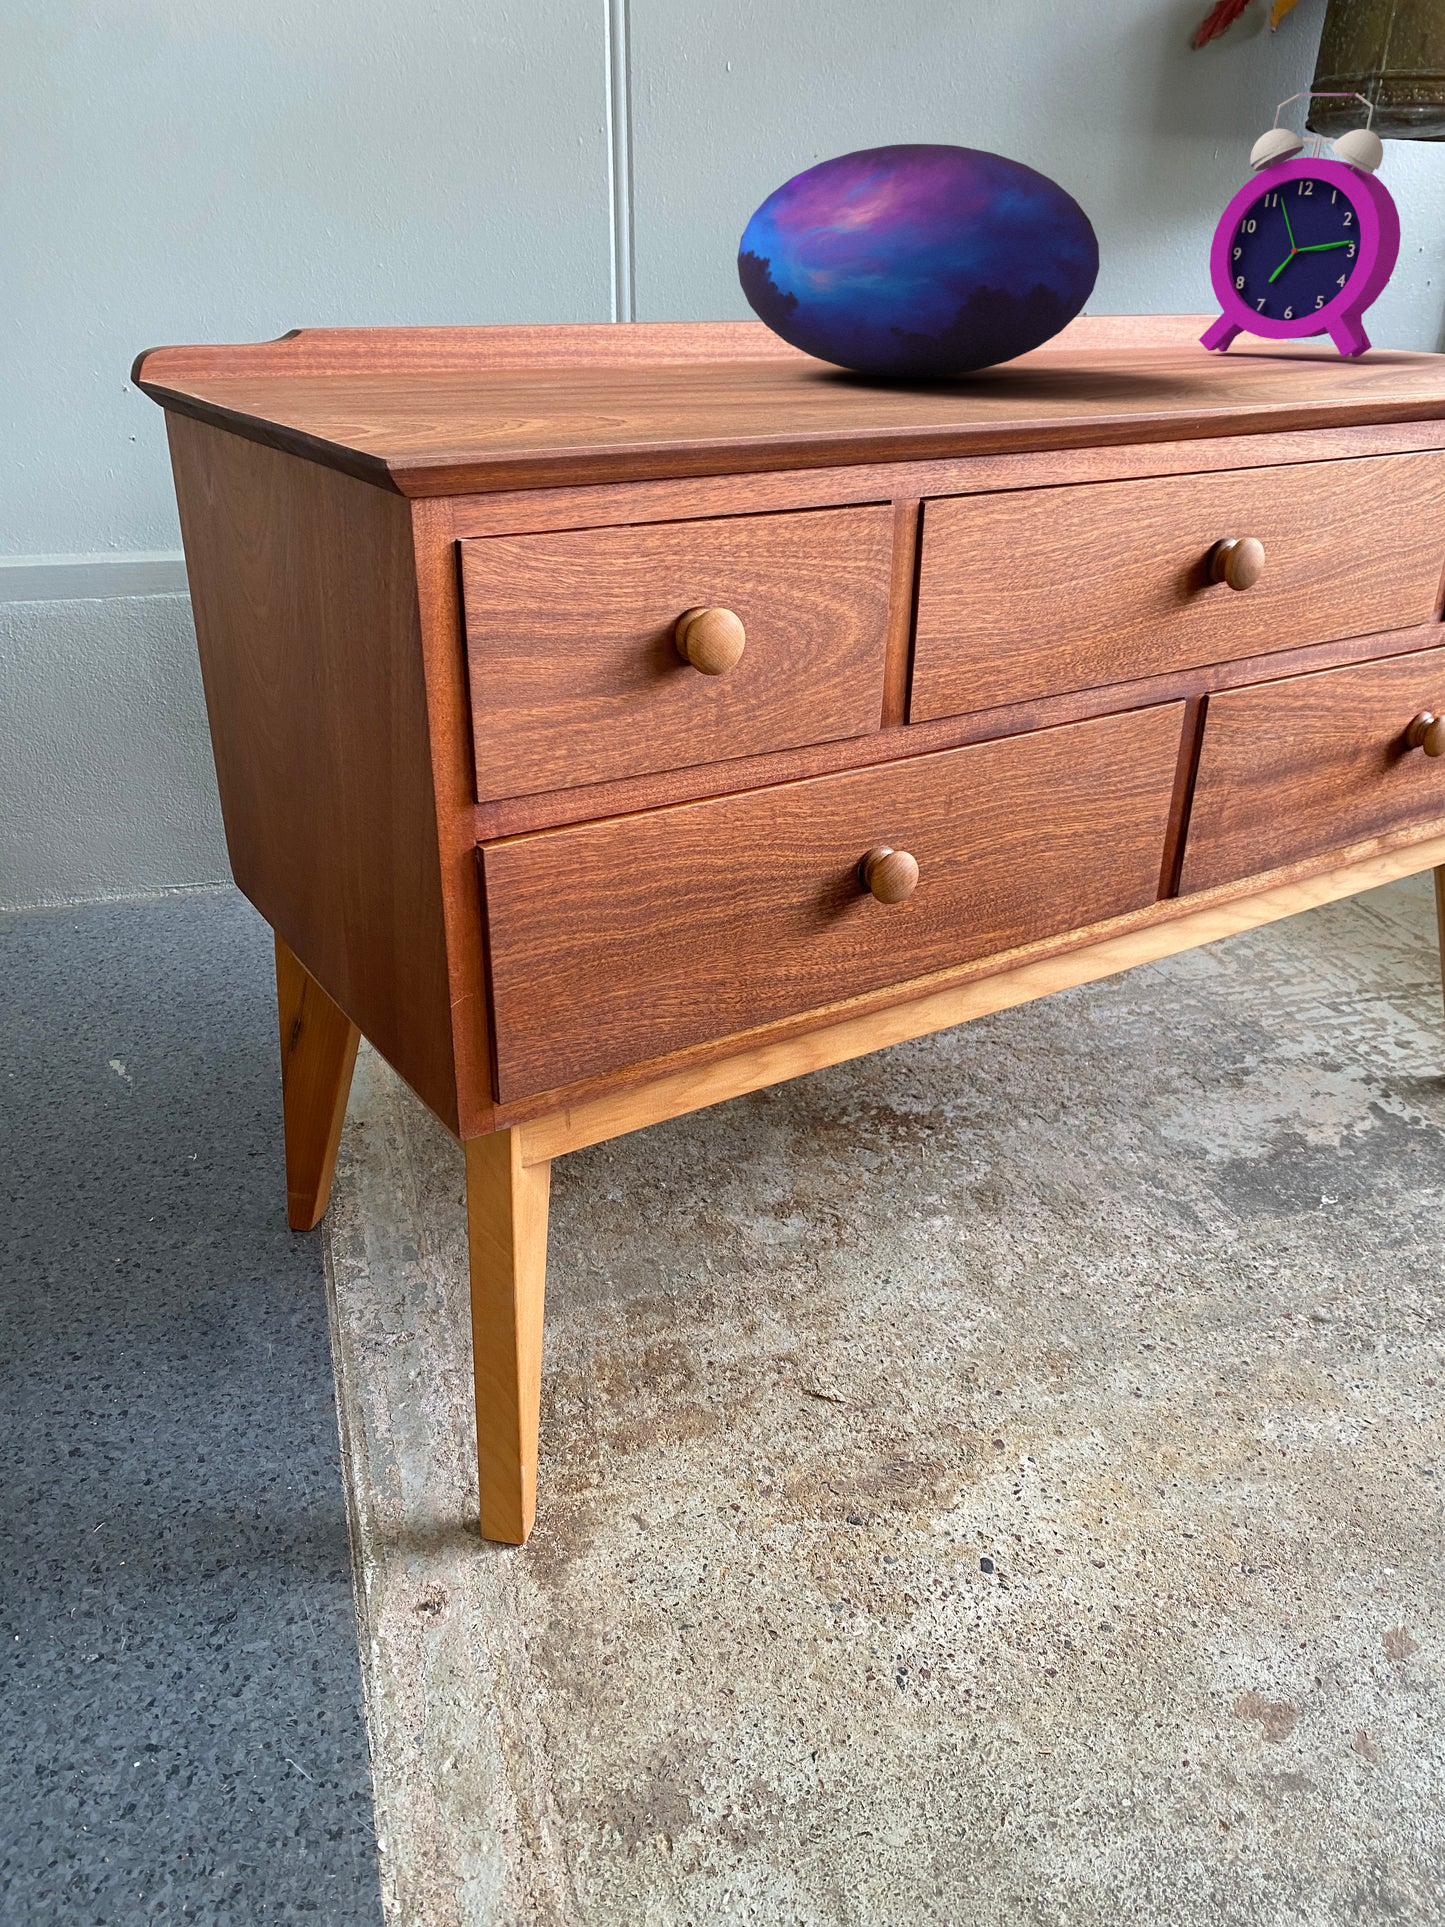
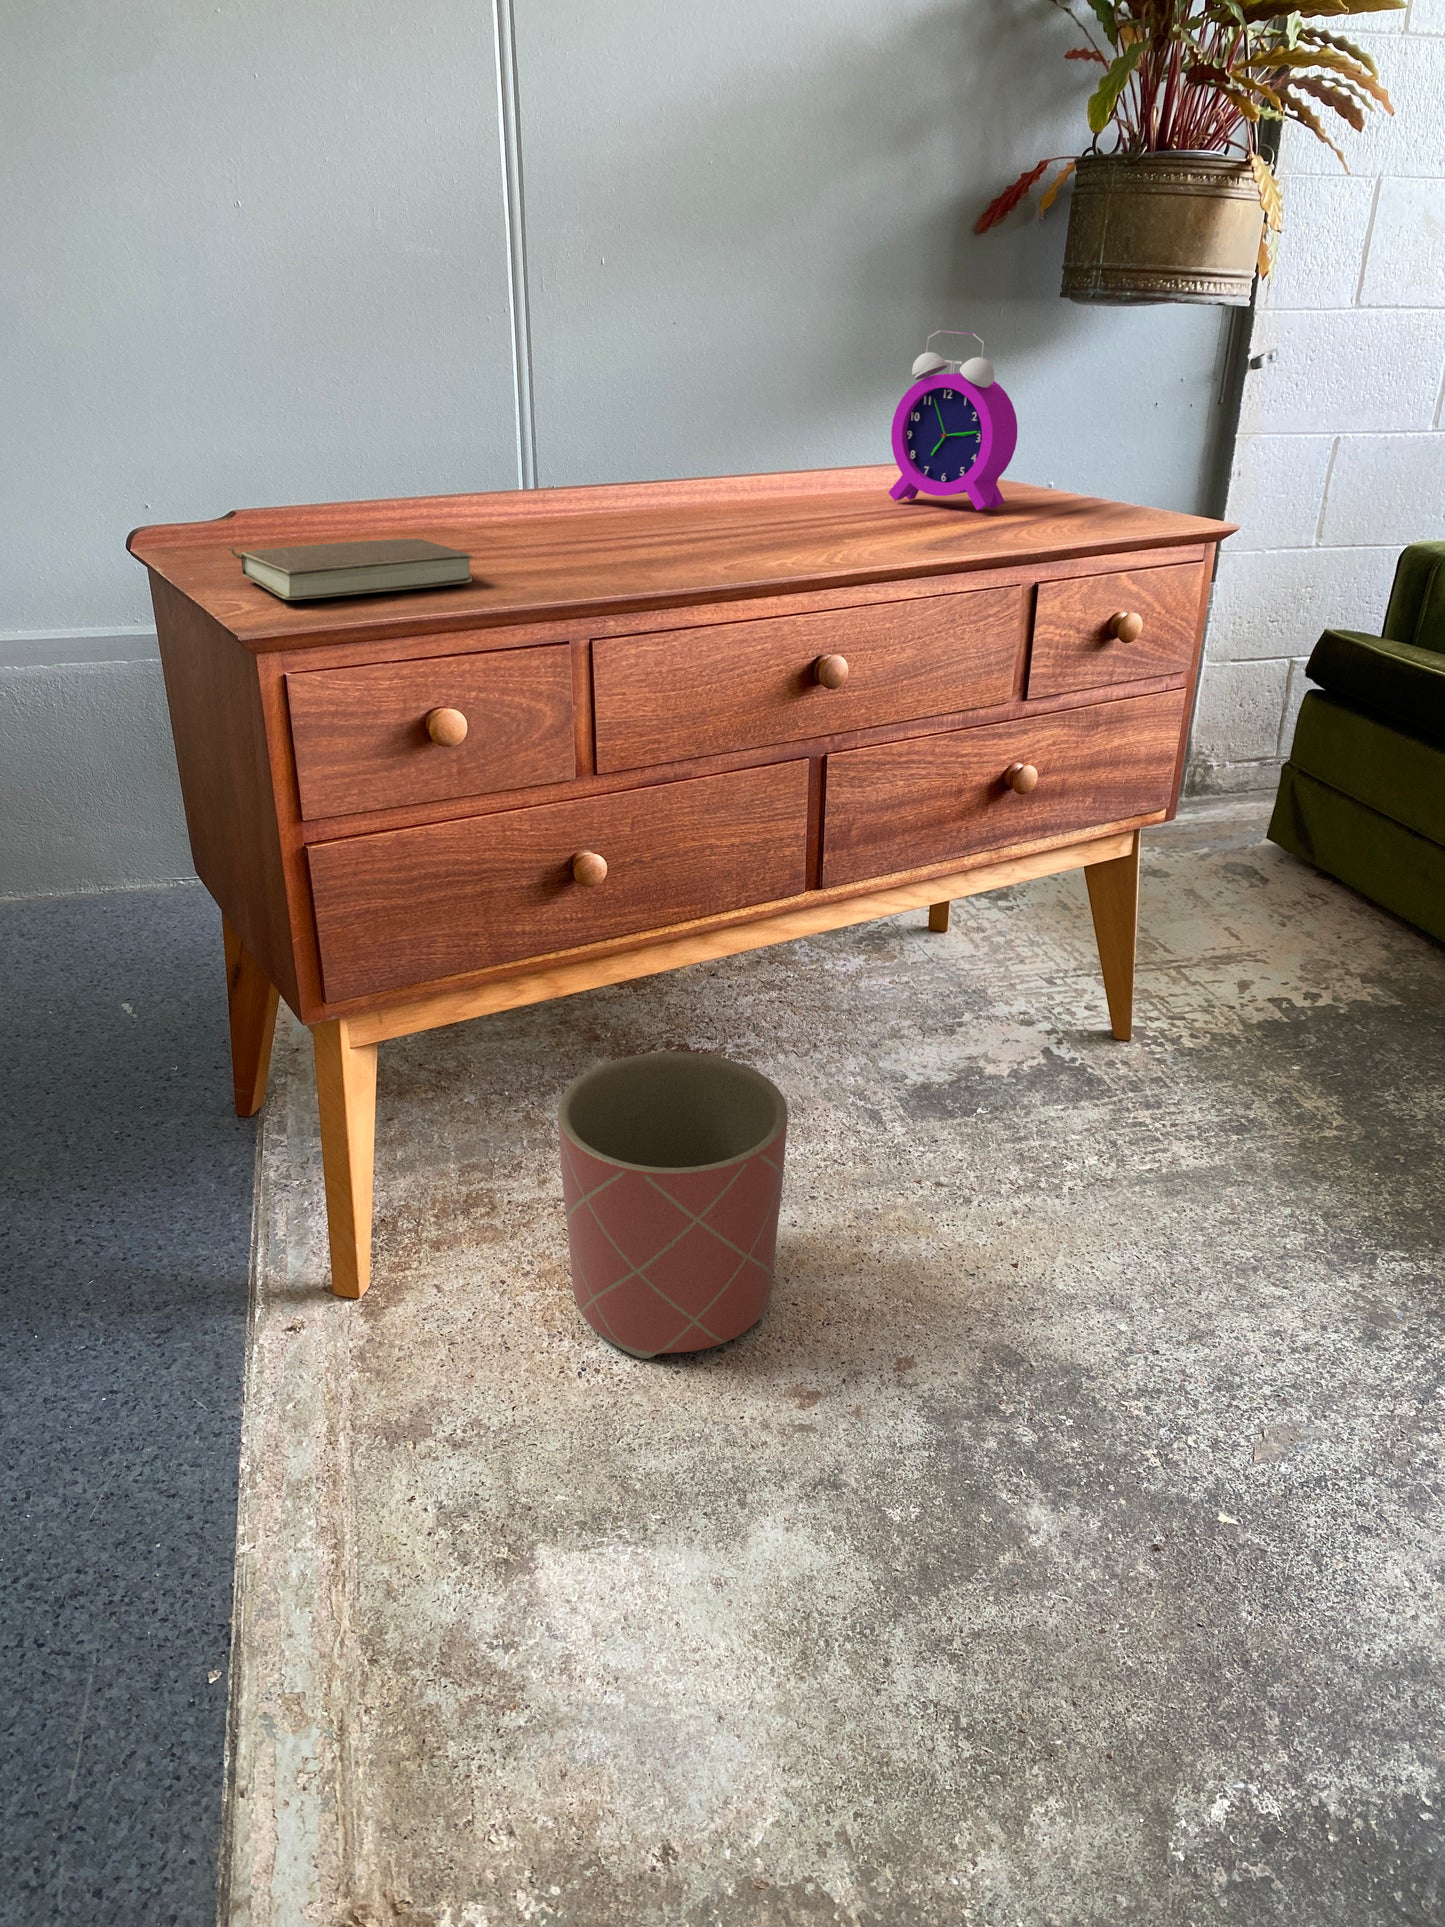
decorative orb: present [737,144,1099,377] -> none [515,396,750,542]
book: none [316,349,731,417] -> present [228,539,473,600]
planter: none [852,1153,1228,1648] -> present [558,1052,788,1359]

